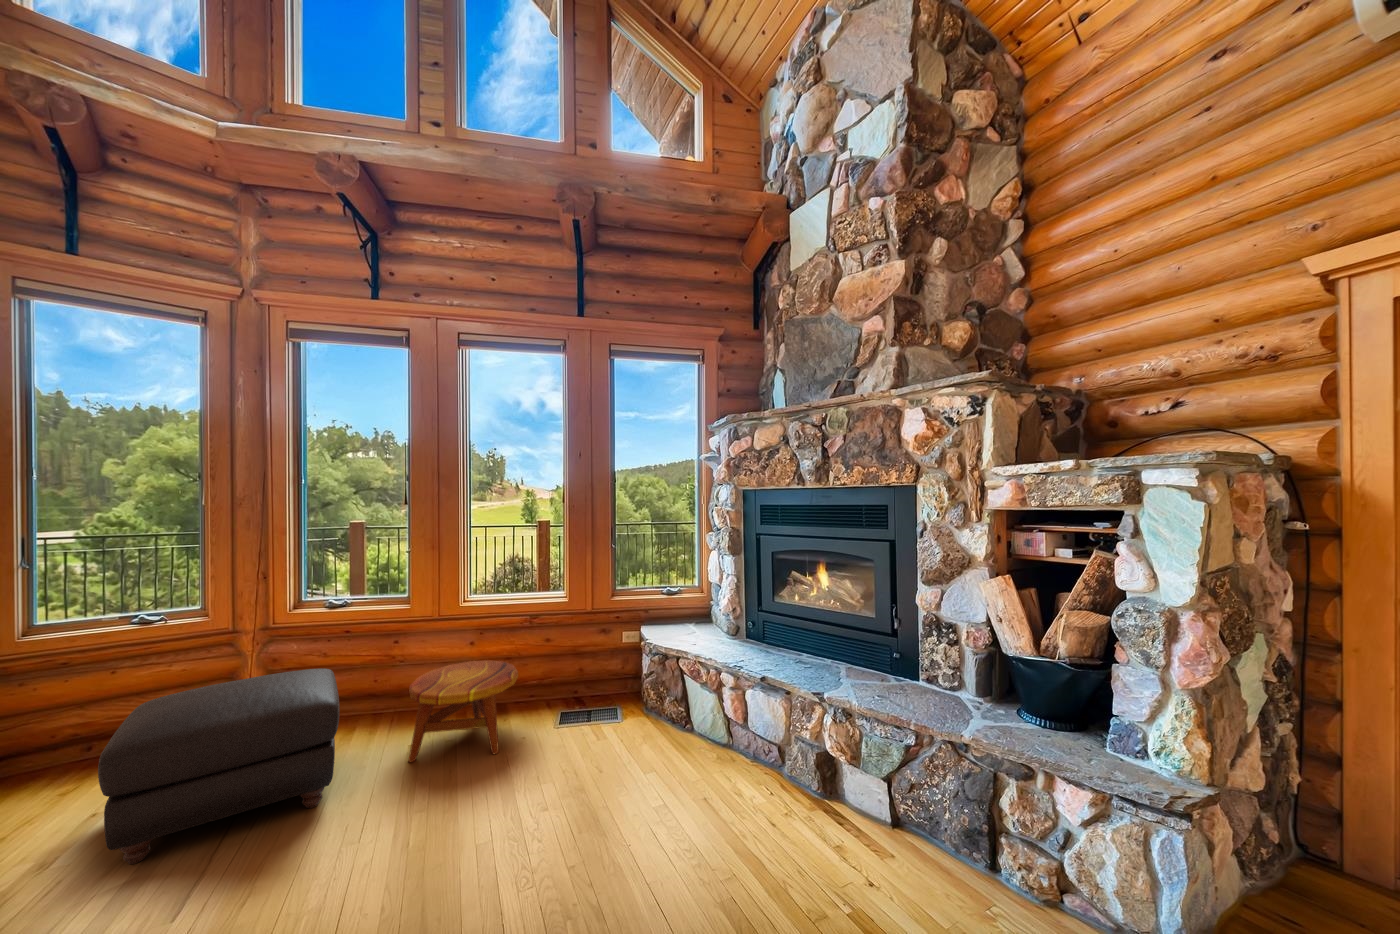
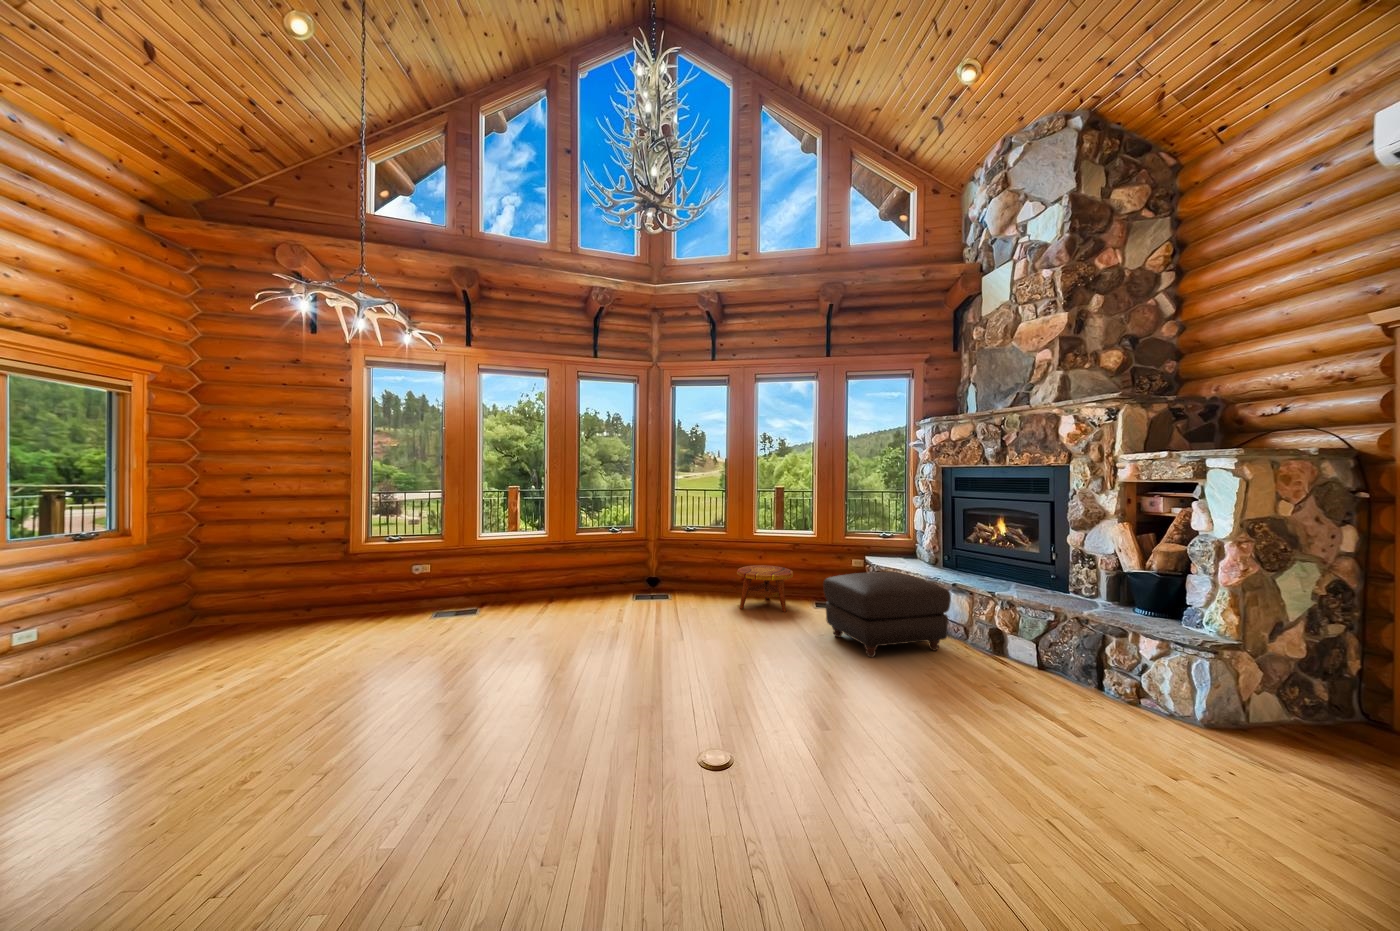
ottoman: present [98,669,340,864] -> present [823,572,951,657]

